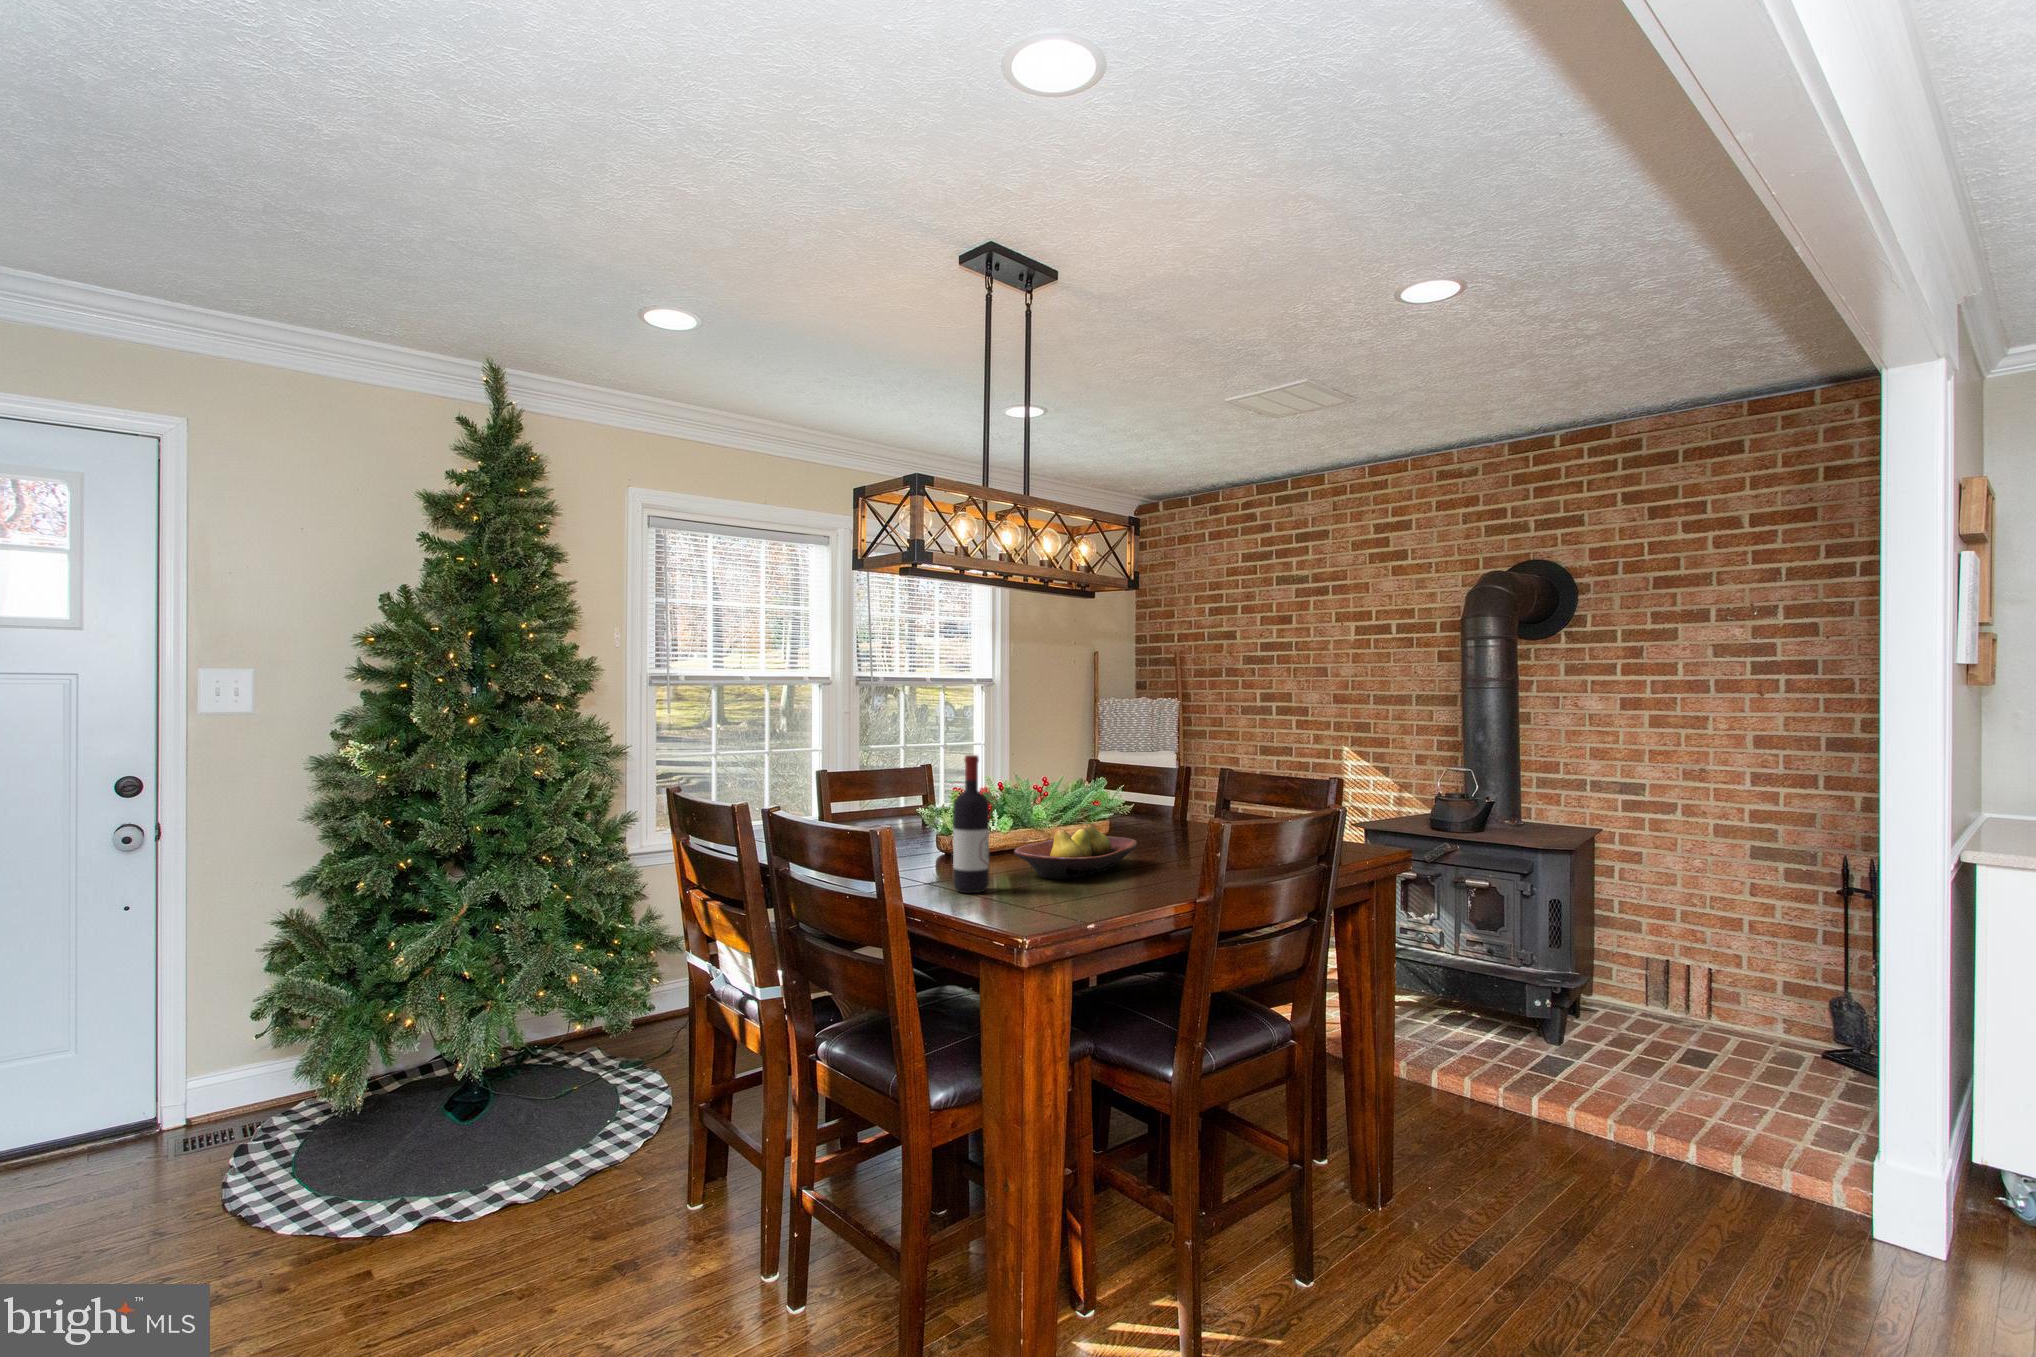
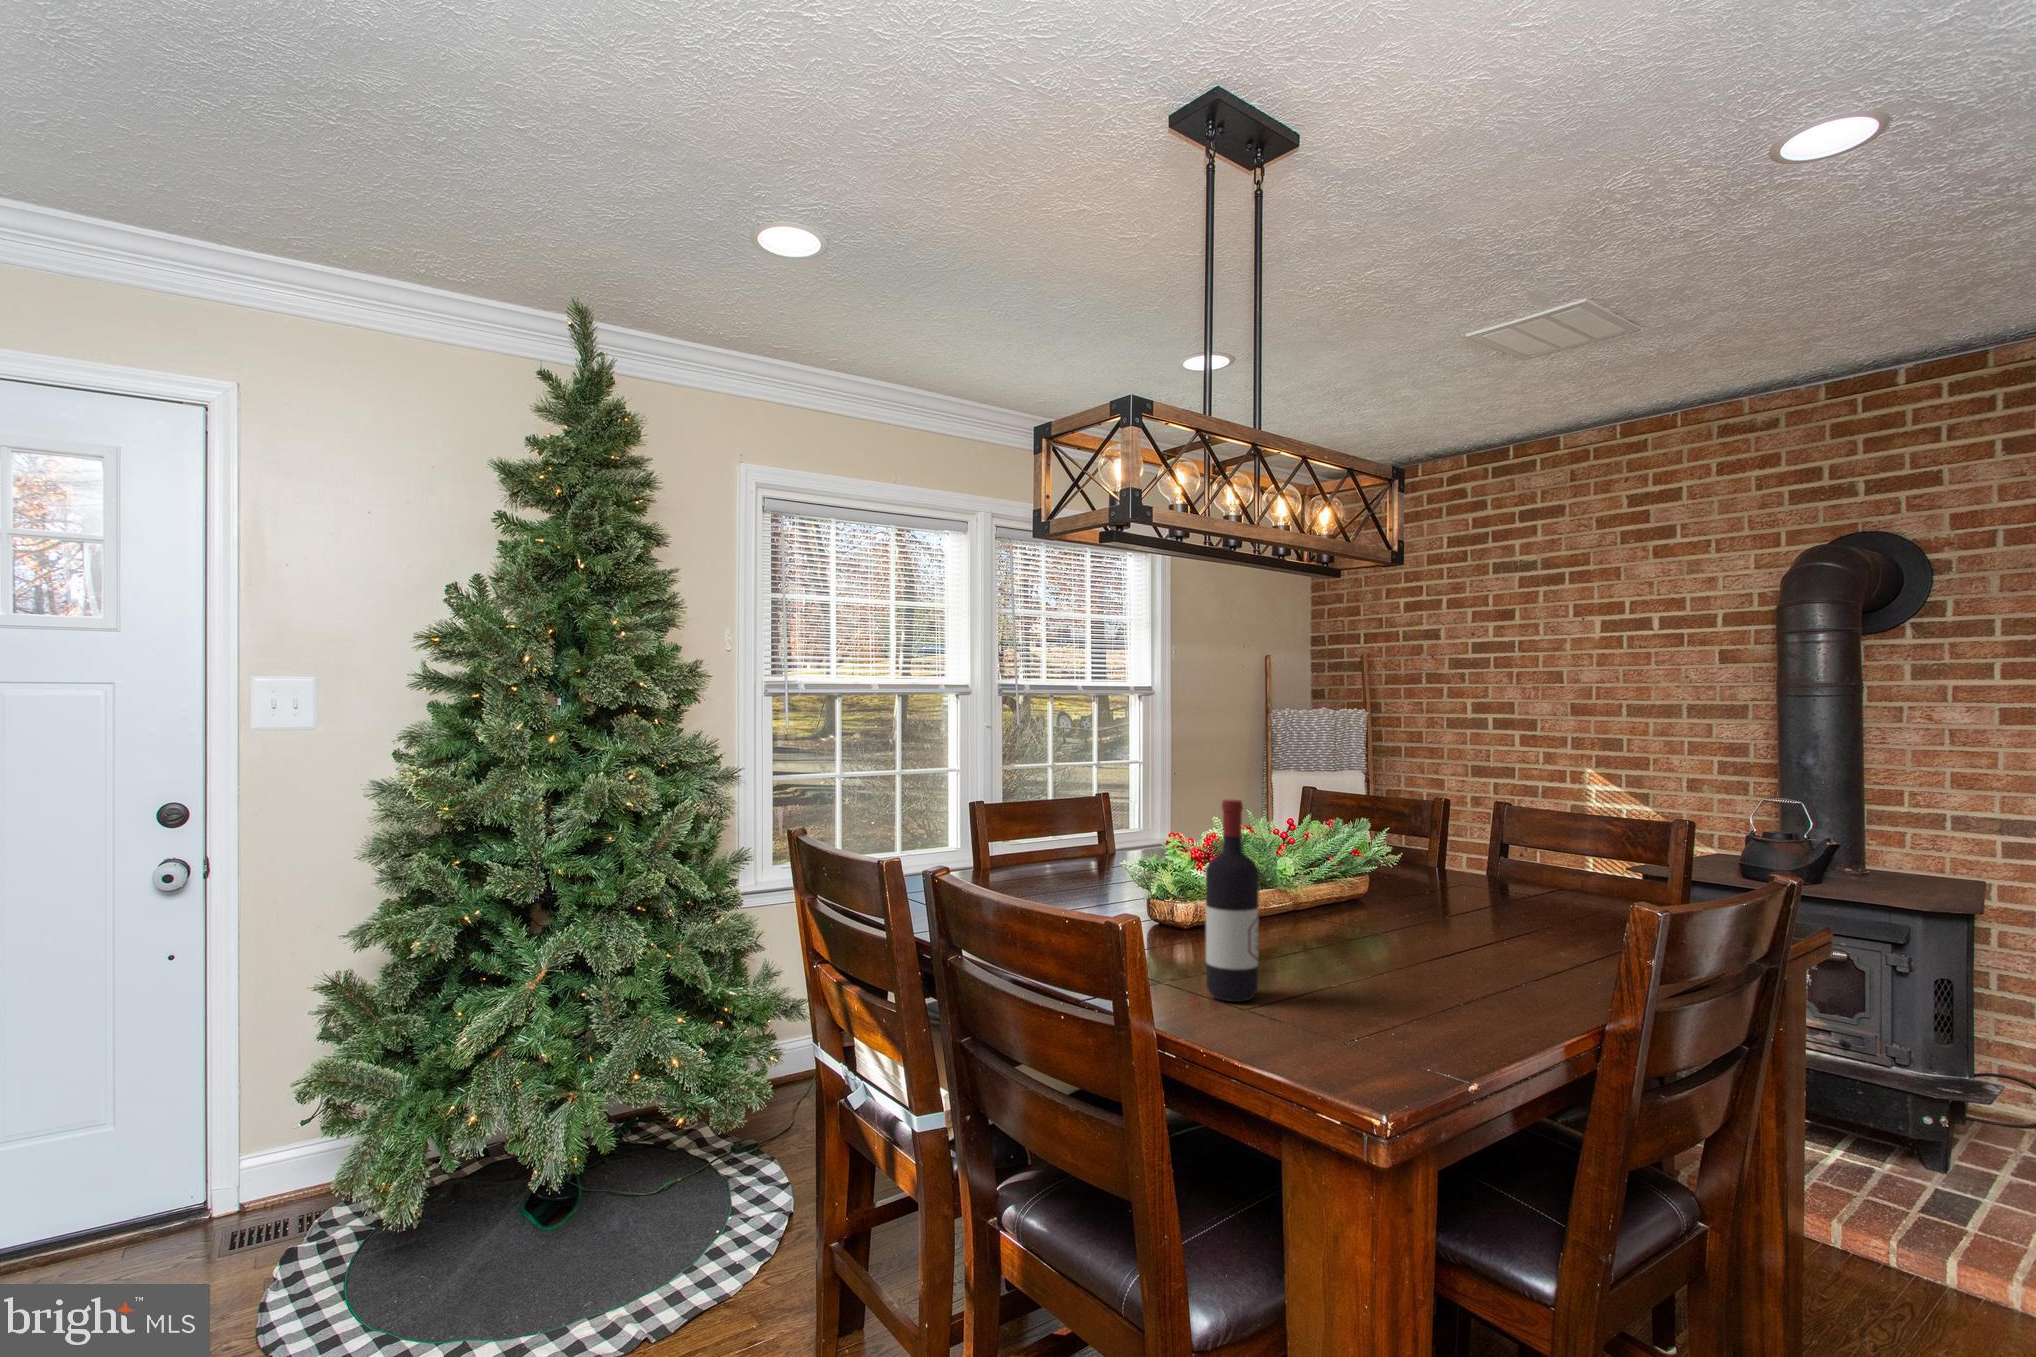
fruit bowl: present [1014,824,1137,879] -> none [1276,892,1442,975]

